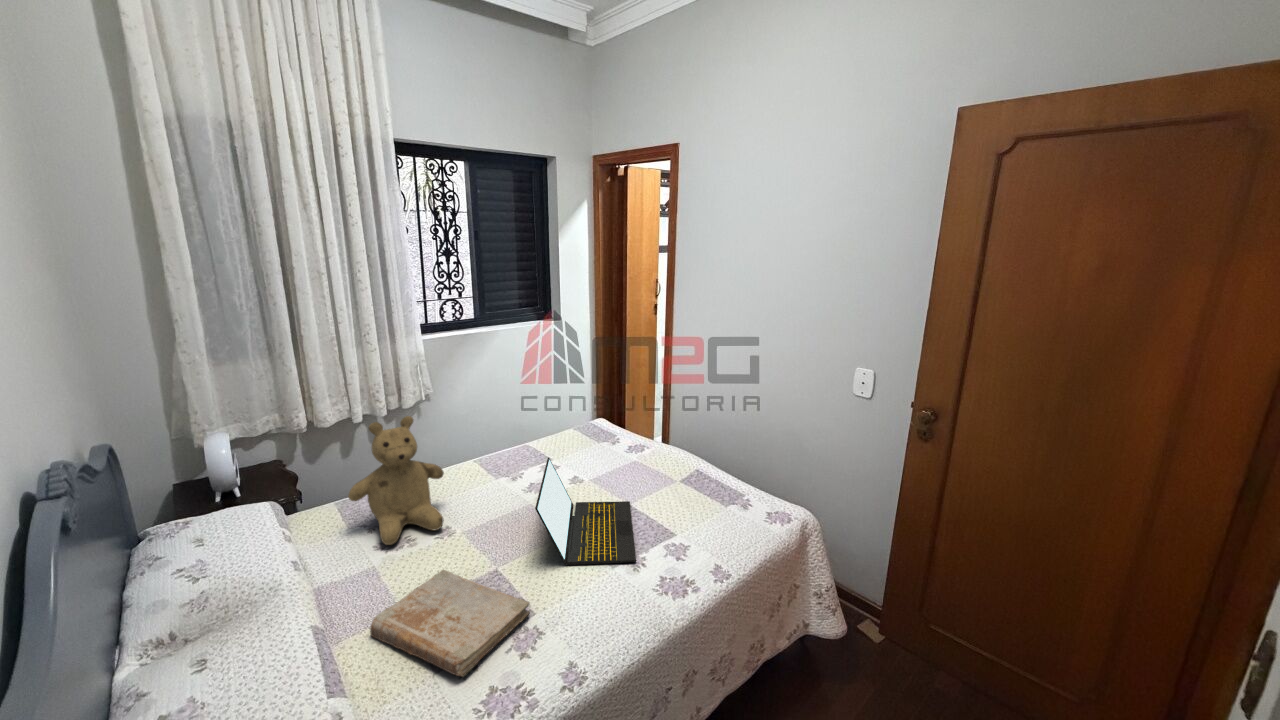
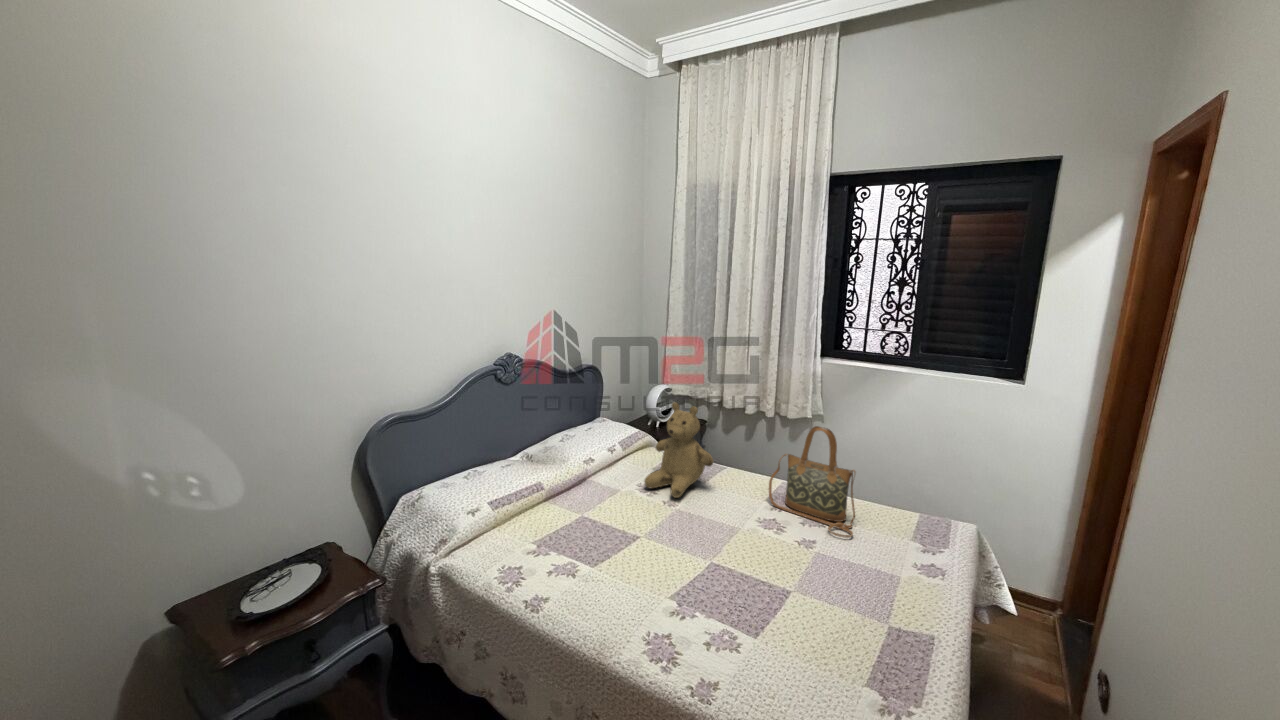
handbag: none [492,387,582,480] -> present [769,426,856,538]
laptop: present [535,457,636,565] -> none [656,490,799,613]
book: present [370,570,530,677] -> none [529,504,622,564]

